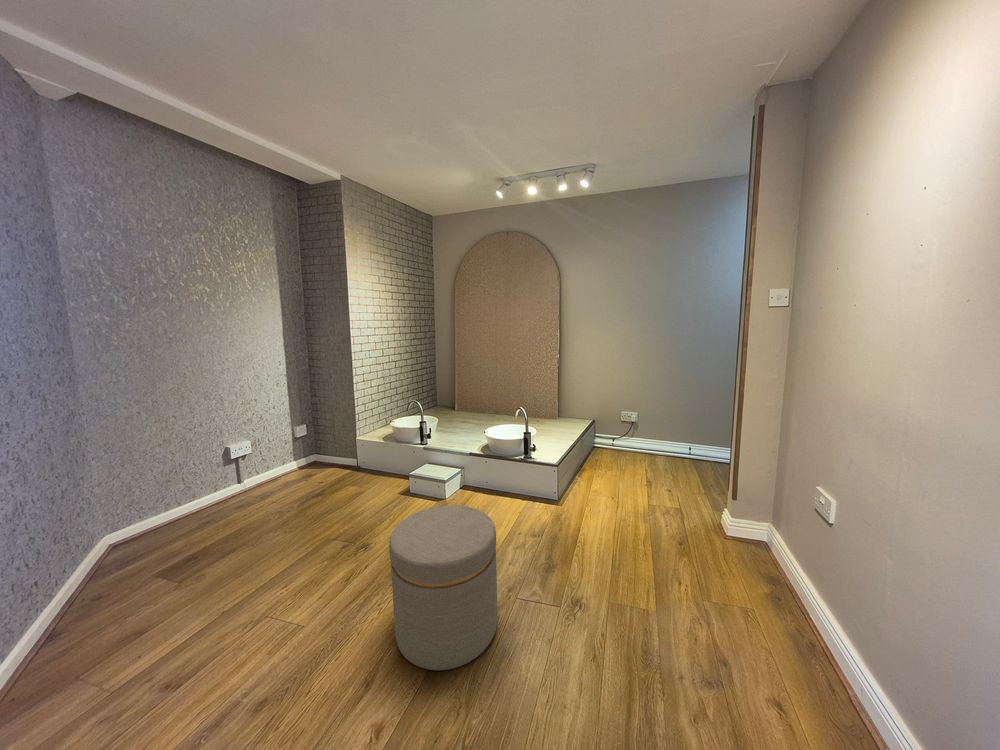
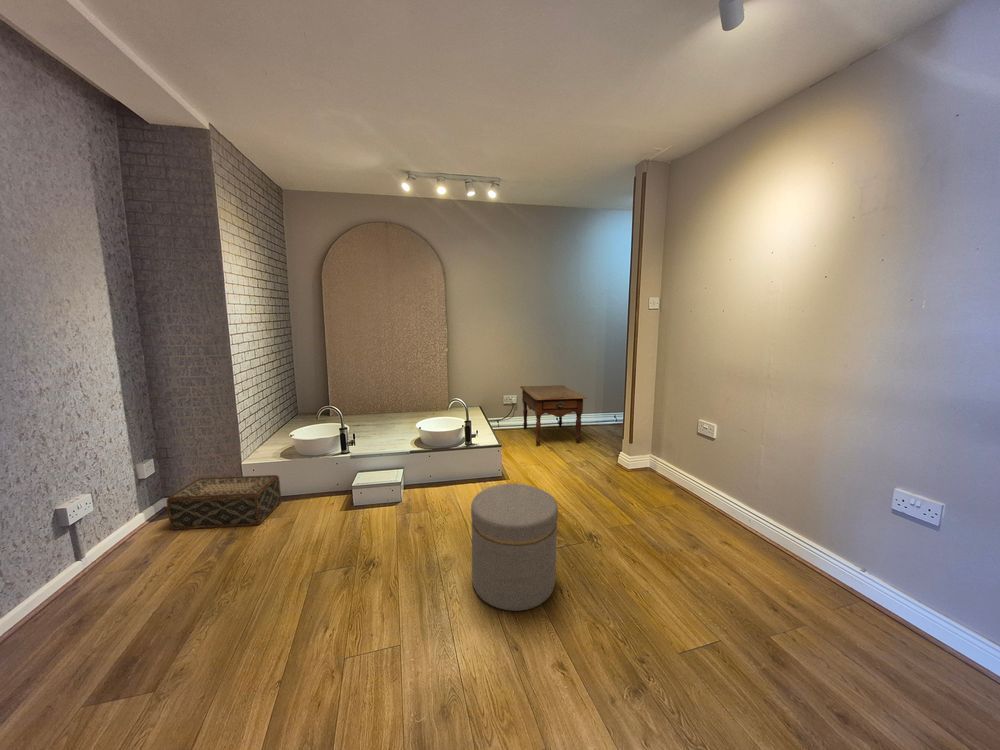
side table: none [636,401,715,485] -> present [520,385,586,446]
woven basket: none [300,445,371,489] -> present [167,475,281,530]

